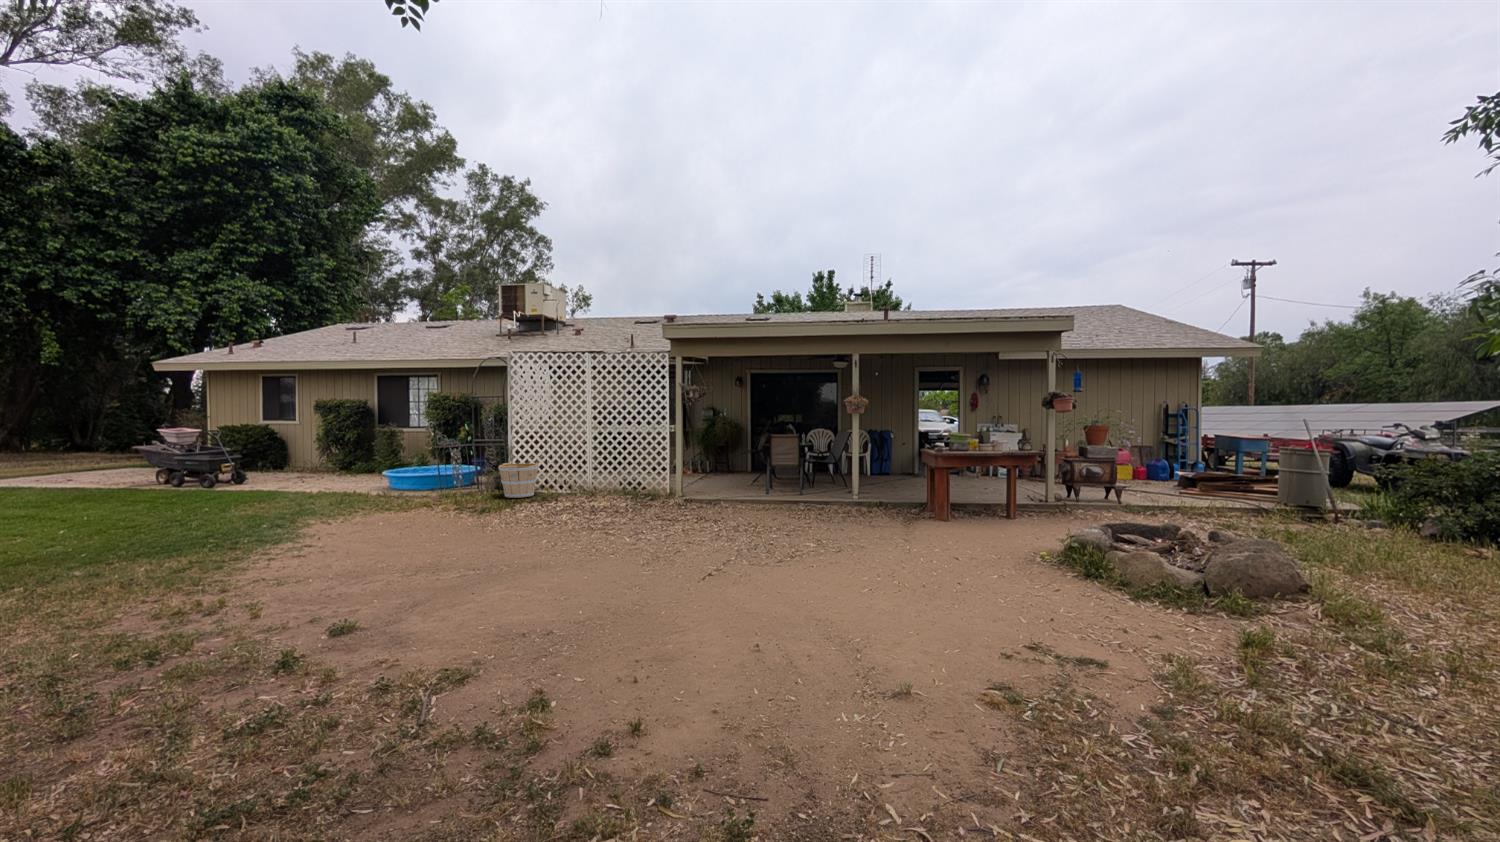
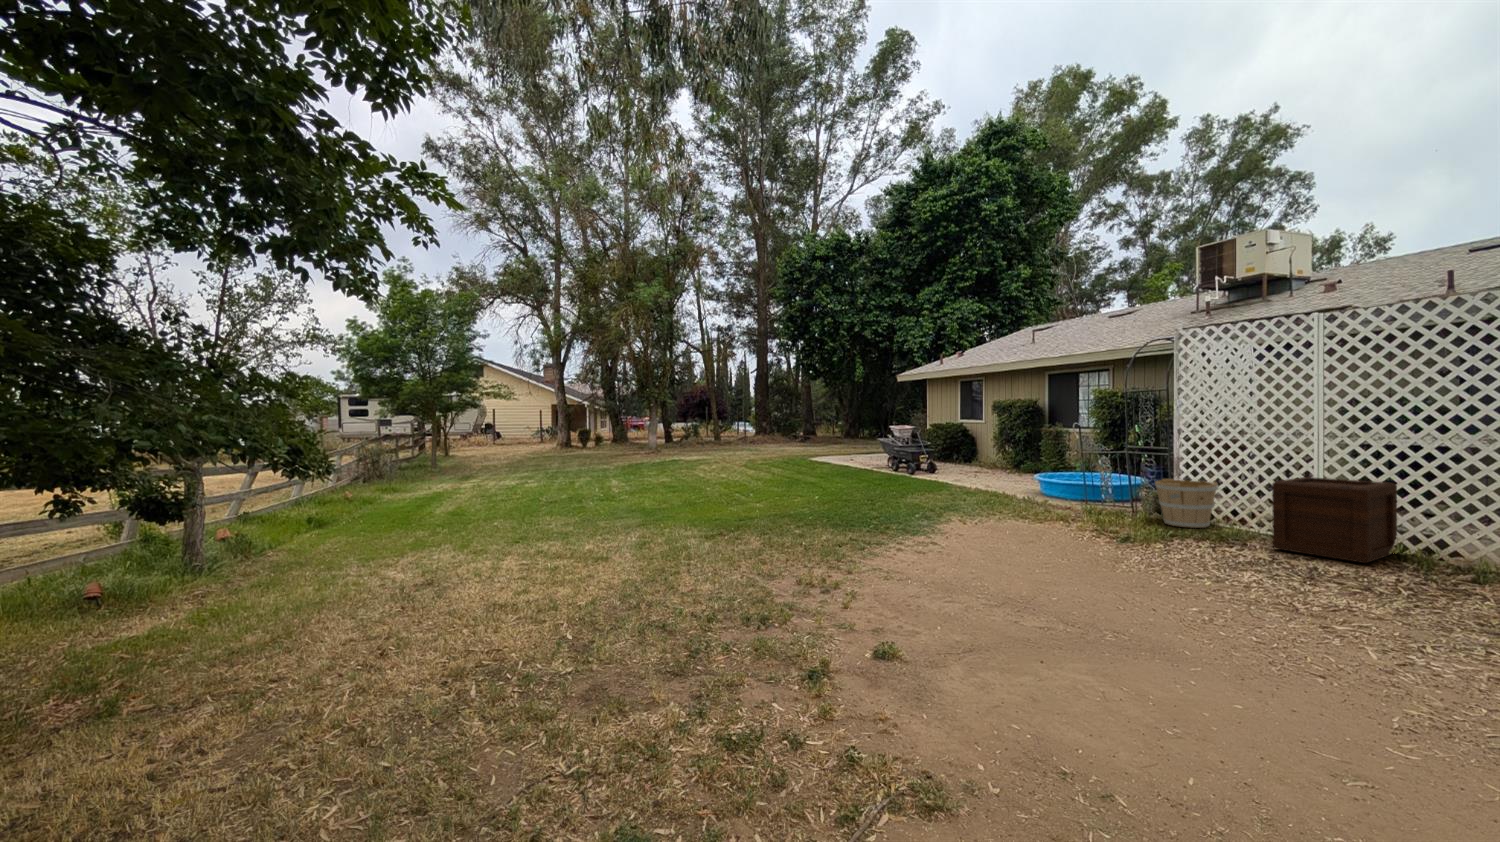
wooden crate: none [574,454,628,502] -> present [1272,477,1397,563]

